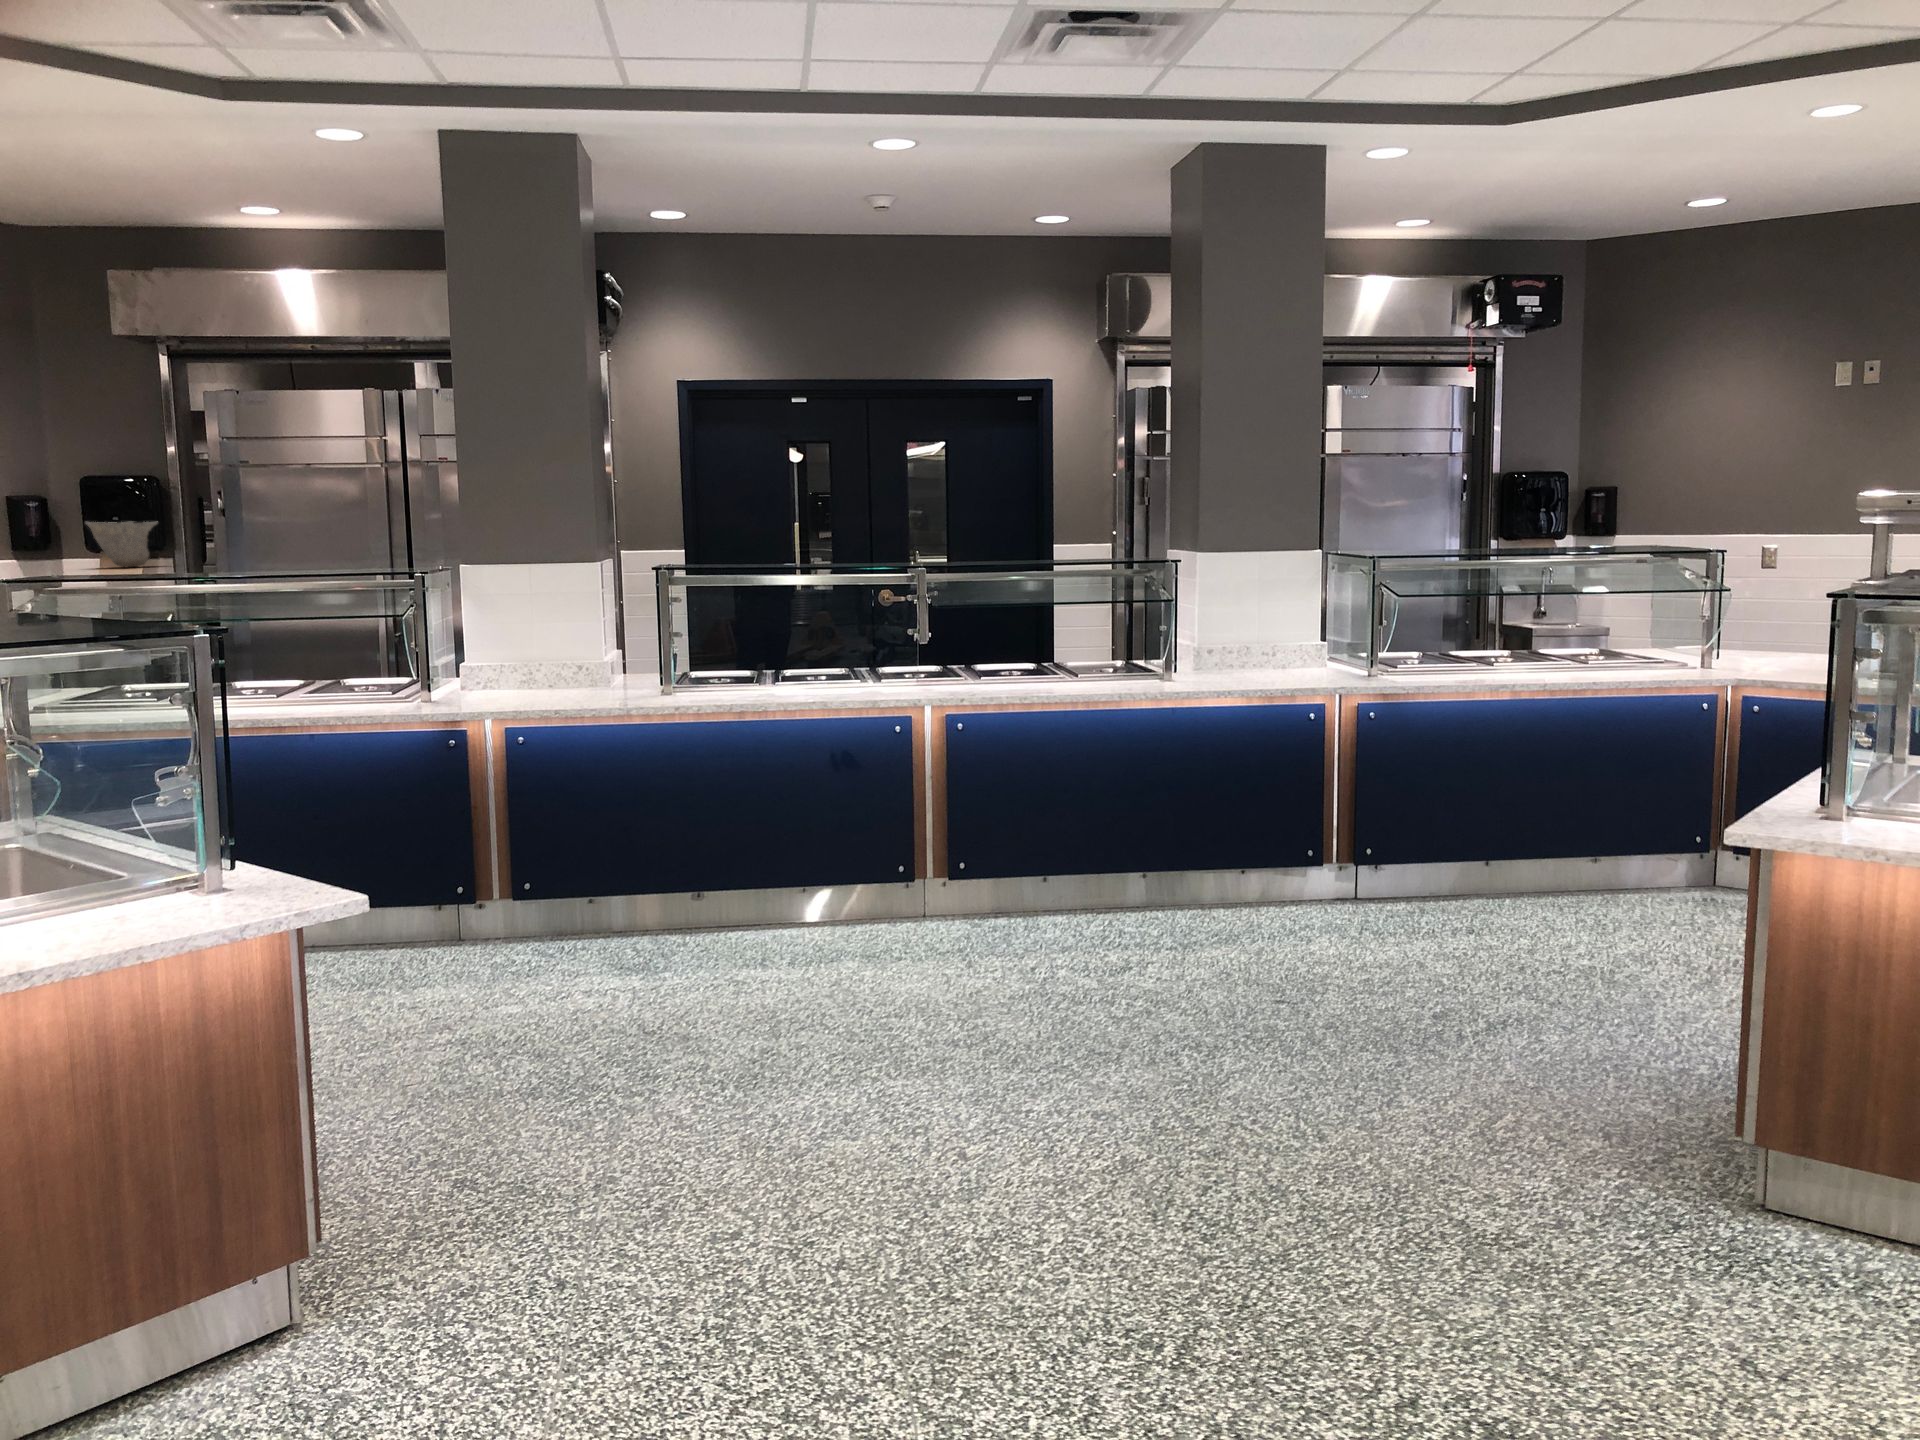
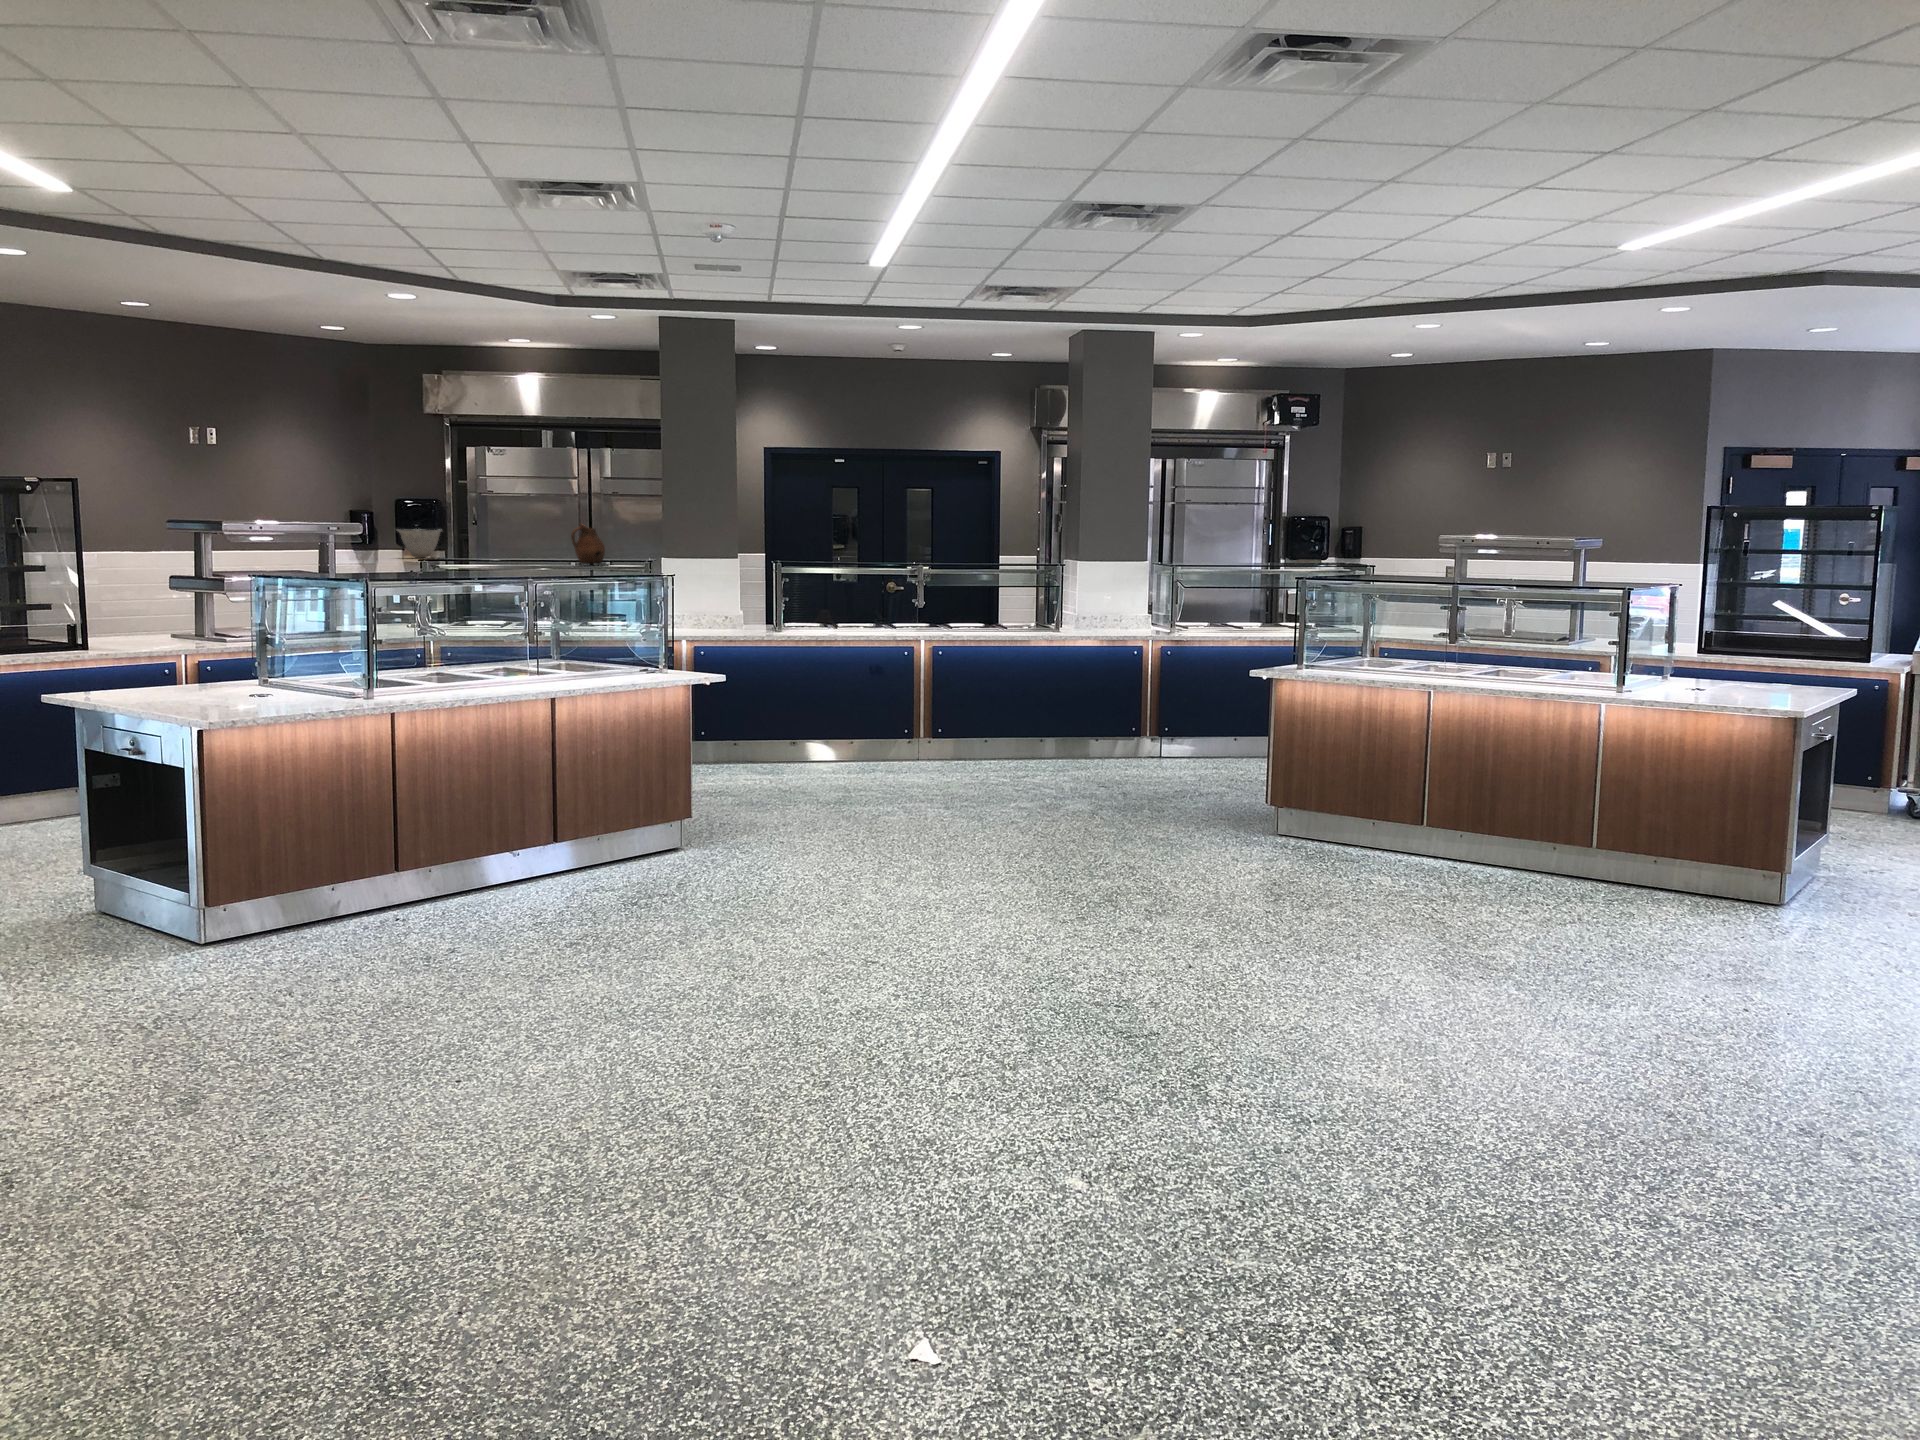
ceramic pitcher: none [261,505,346,582] -> present [571,524,605,565]

